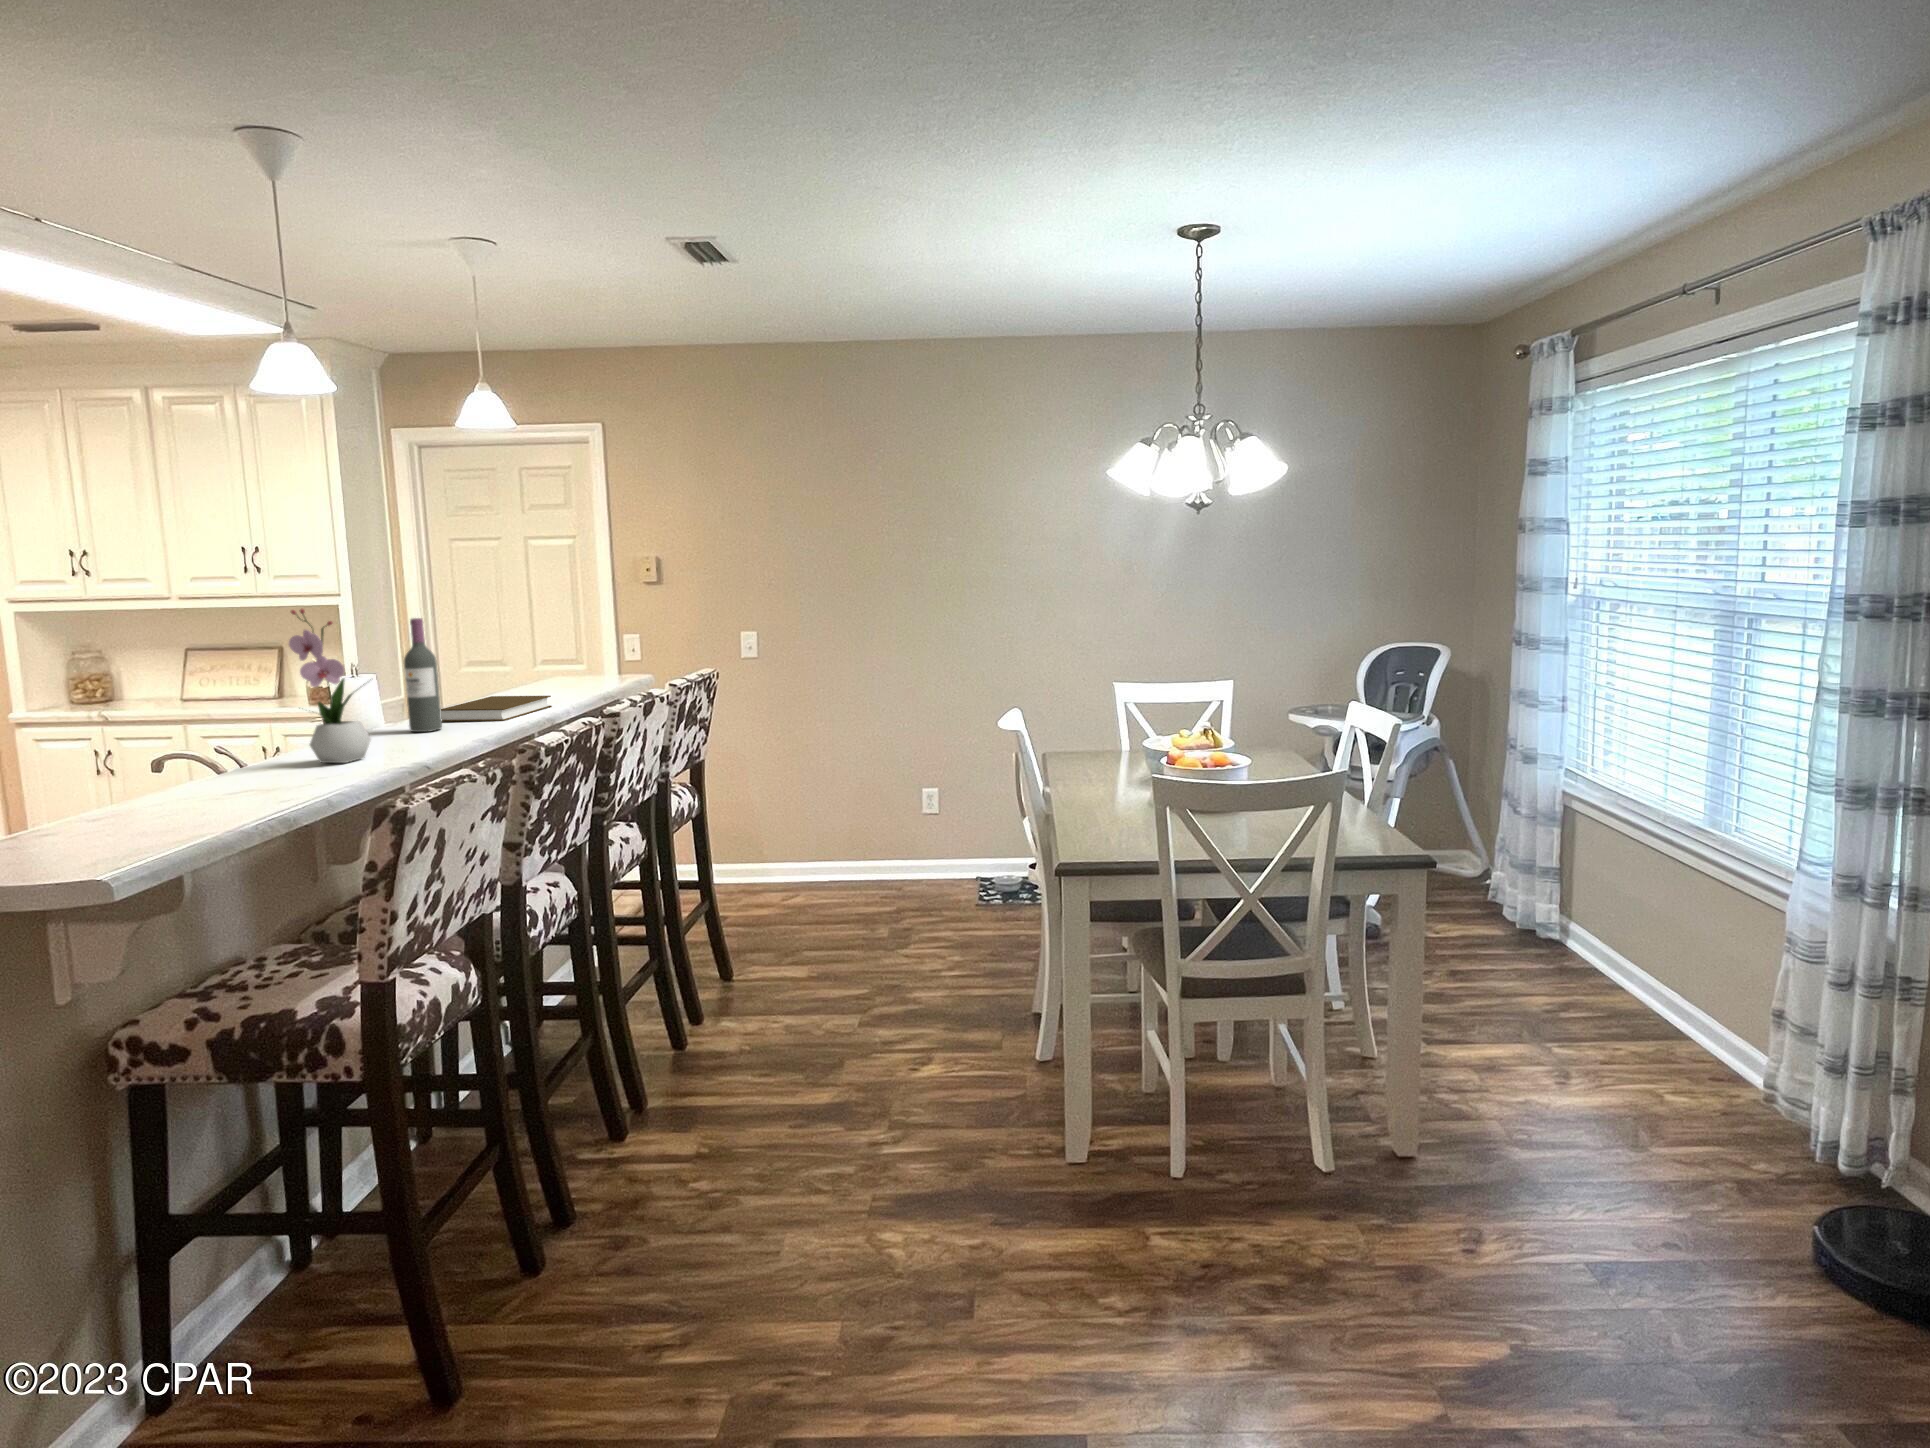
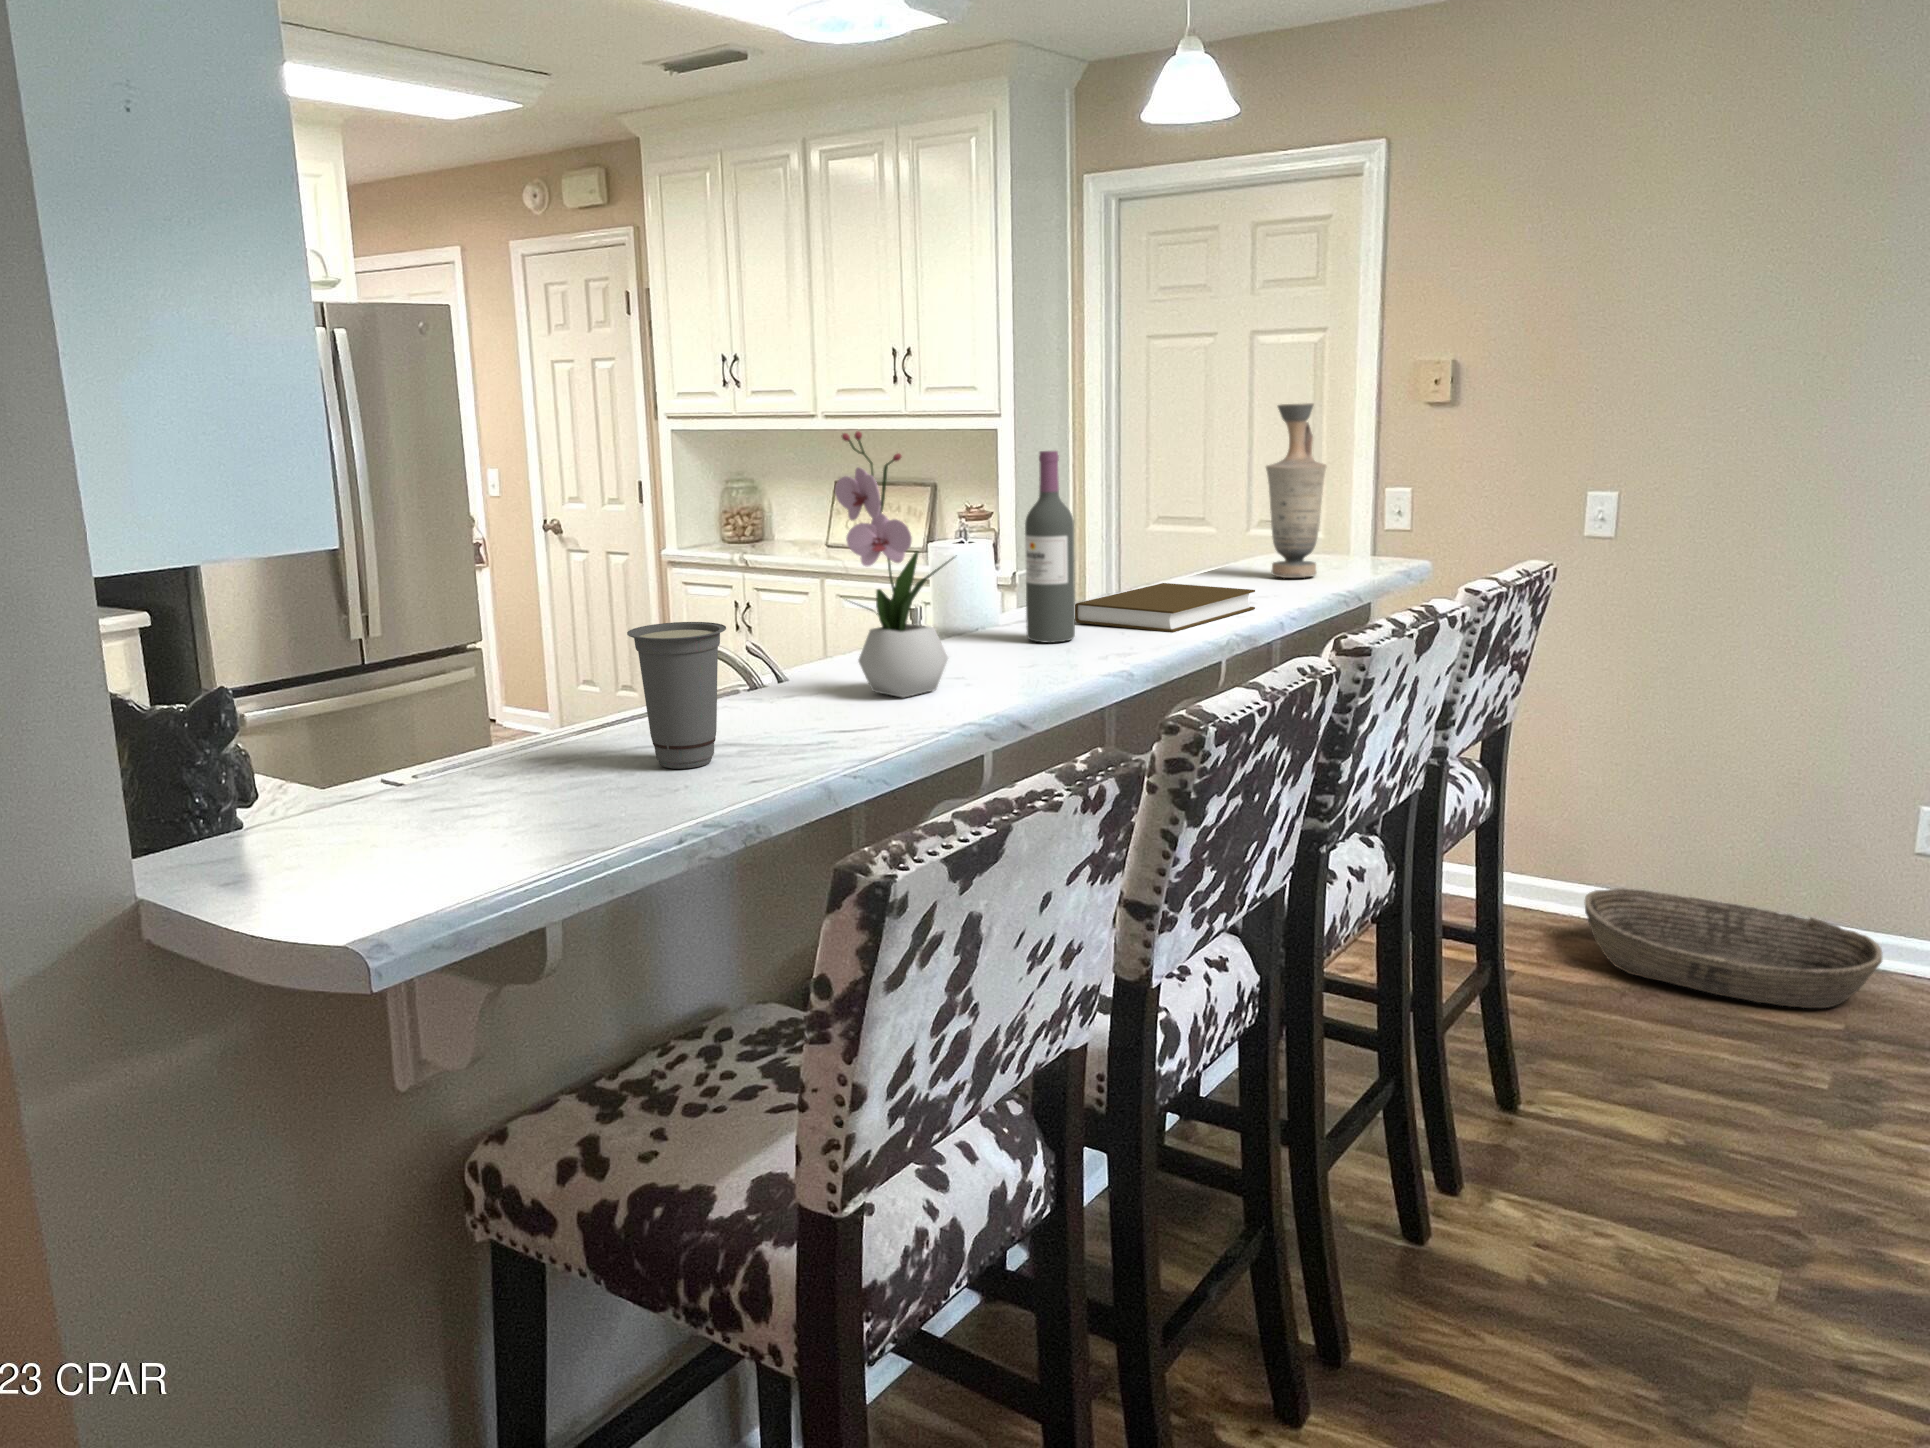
vase: none [548,588,586,691] -> present [1266,403,1327,578]
cup: none [173,720,243,806] -> present [627,622,726,769]
basket: none [761,855,905,903] -> present [1585,888,1882,1008]

